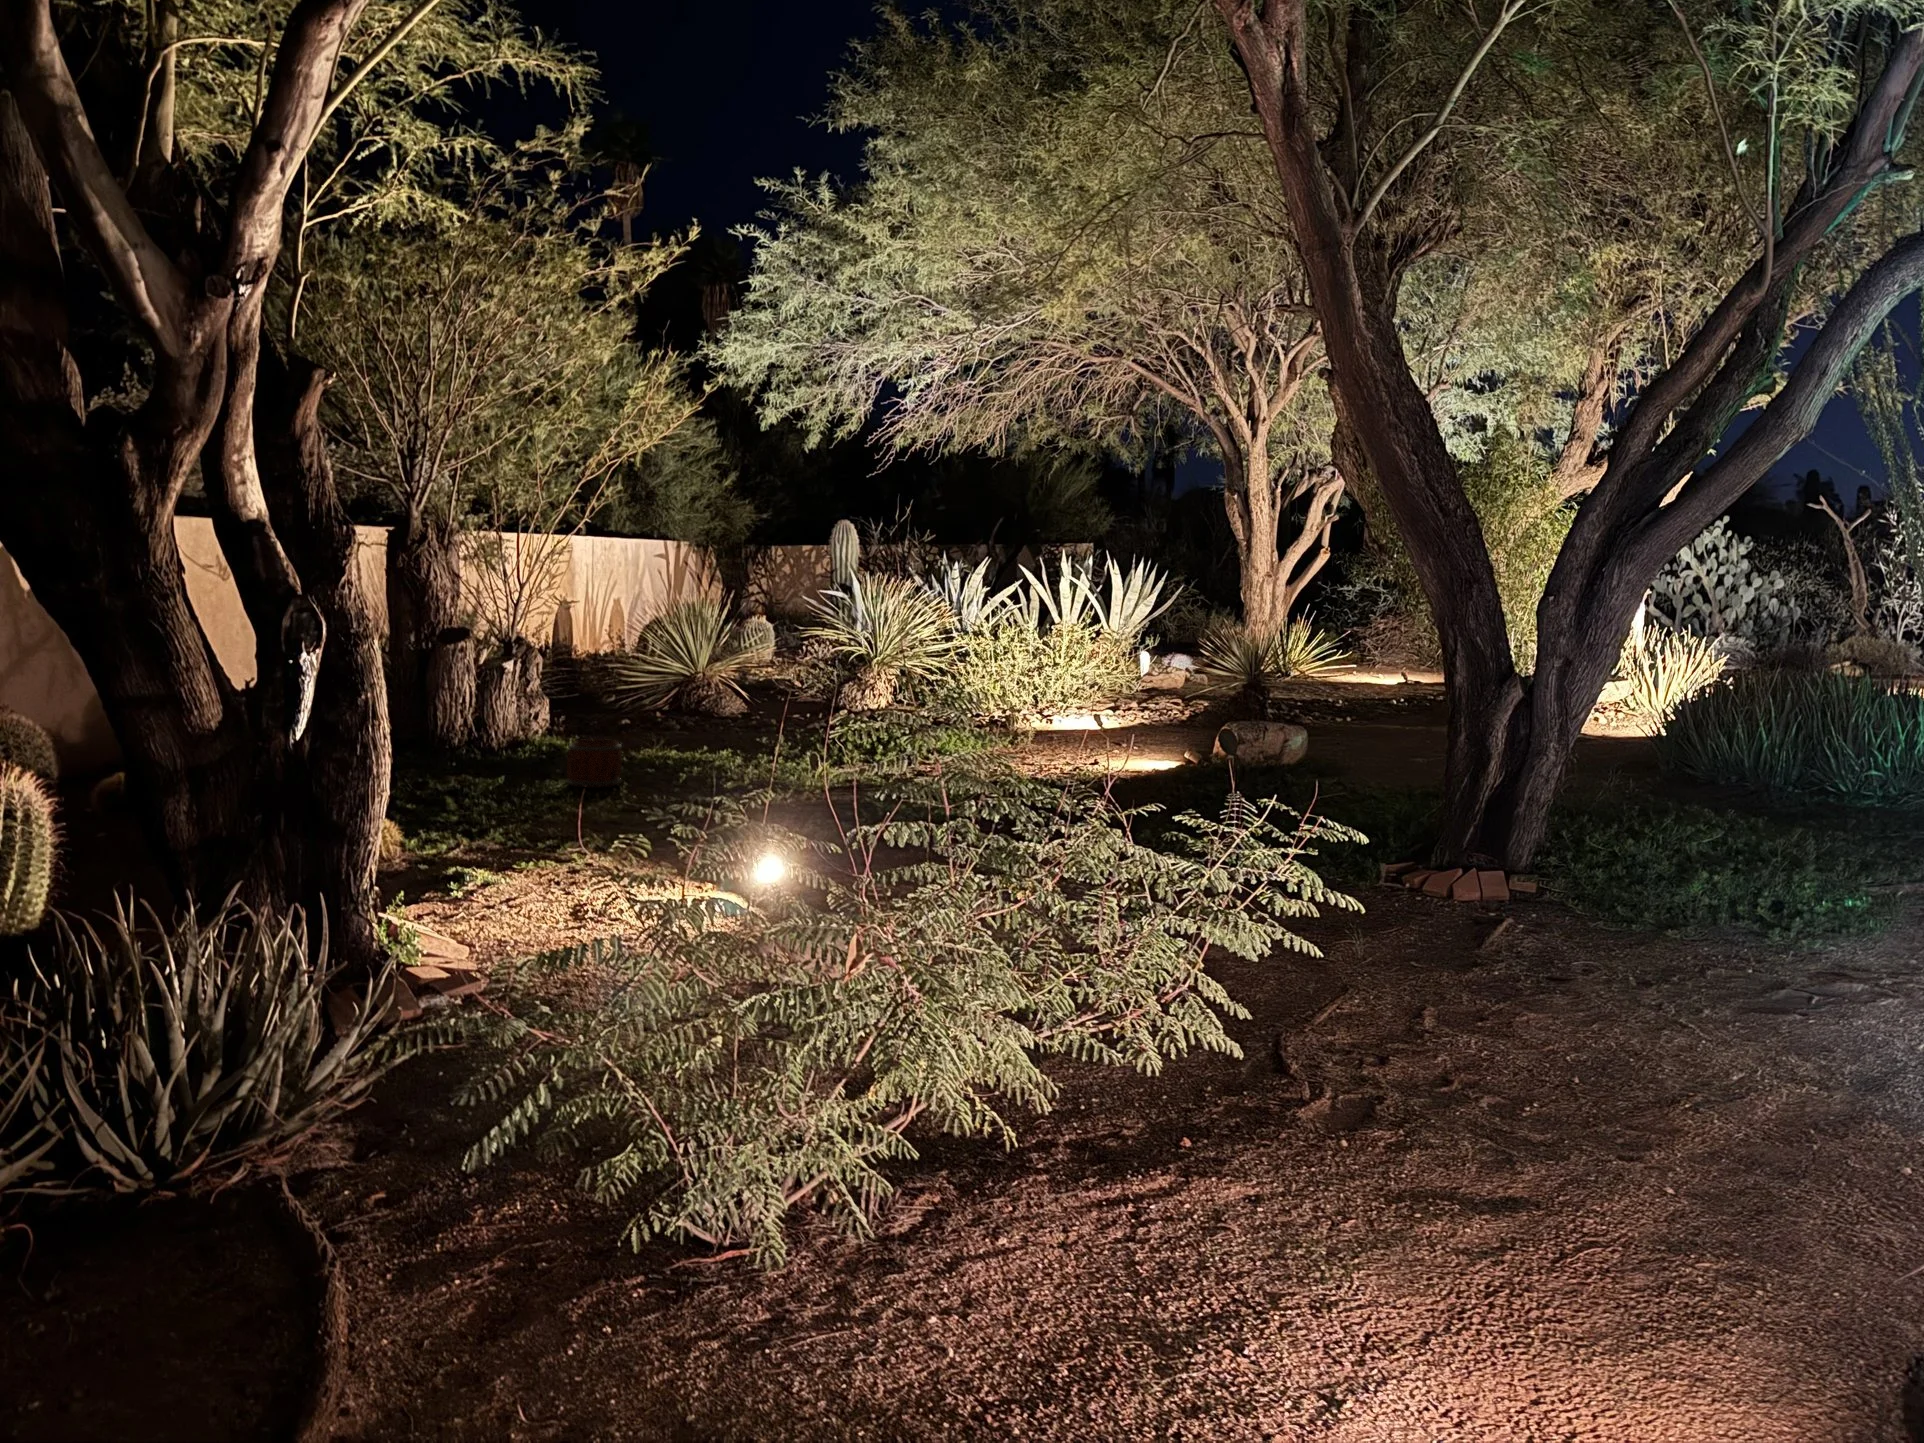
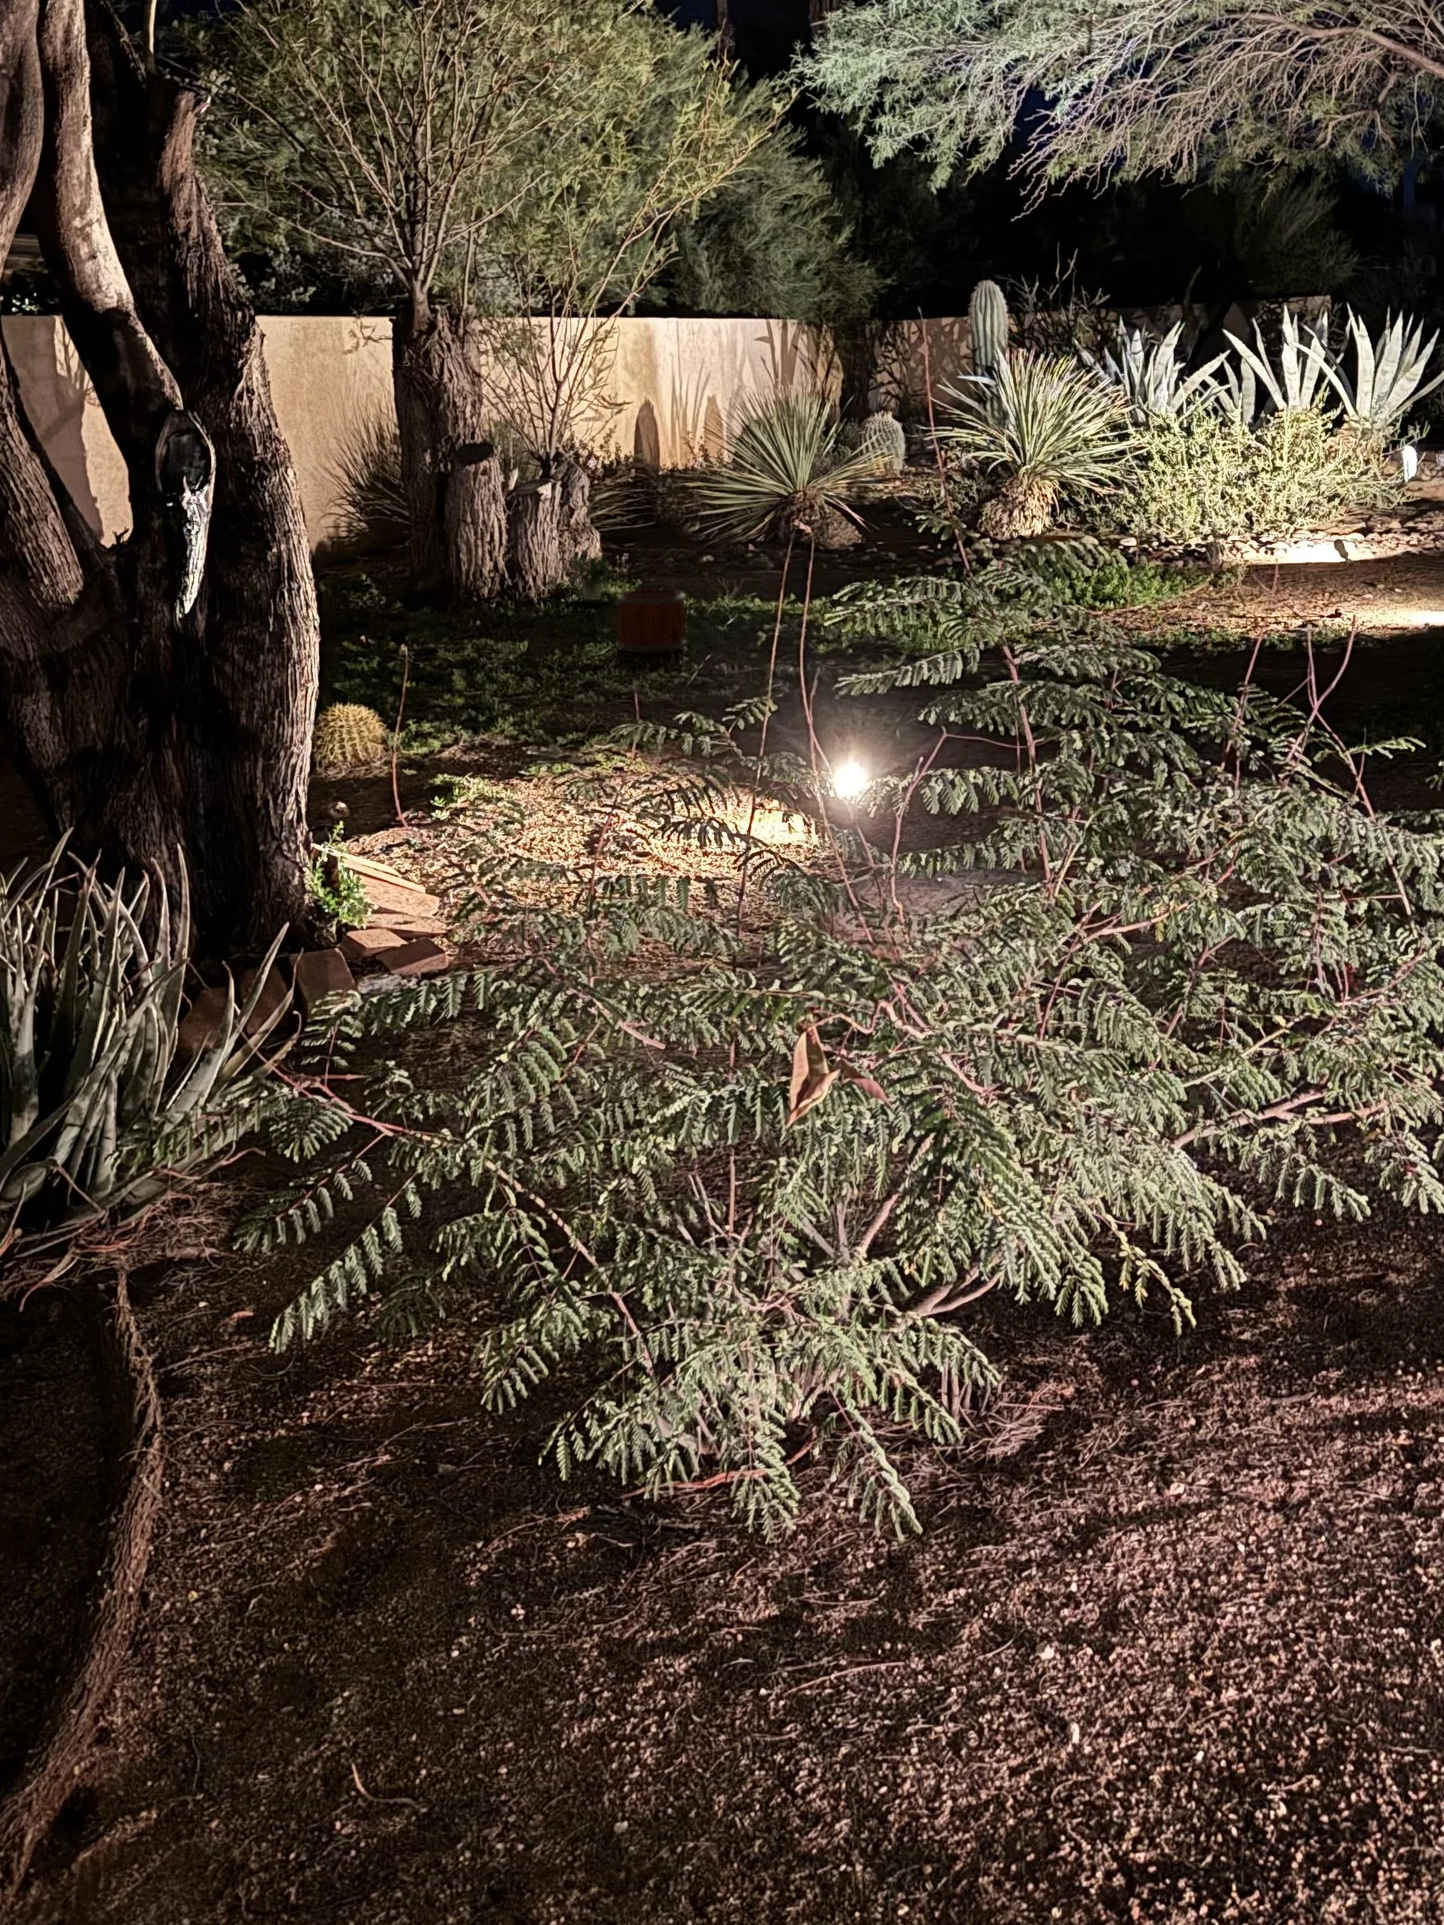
potted plant: none [502,713,563,750] -> present [569,554,616,601]

